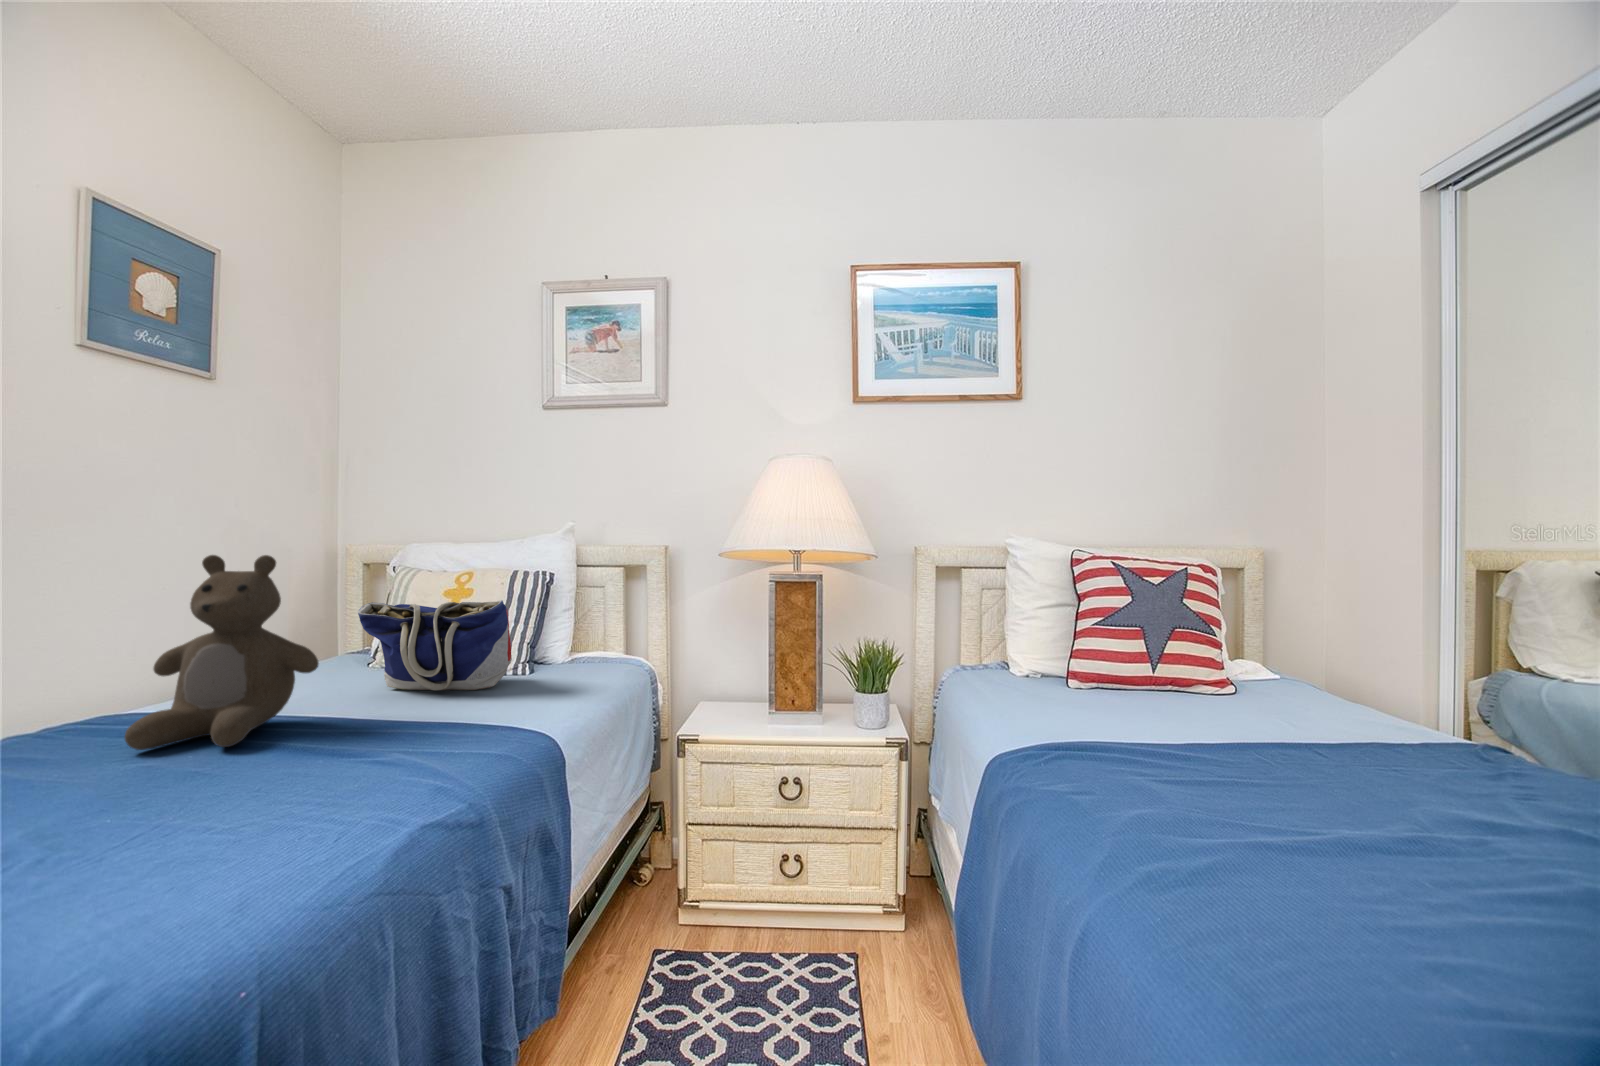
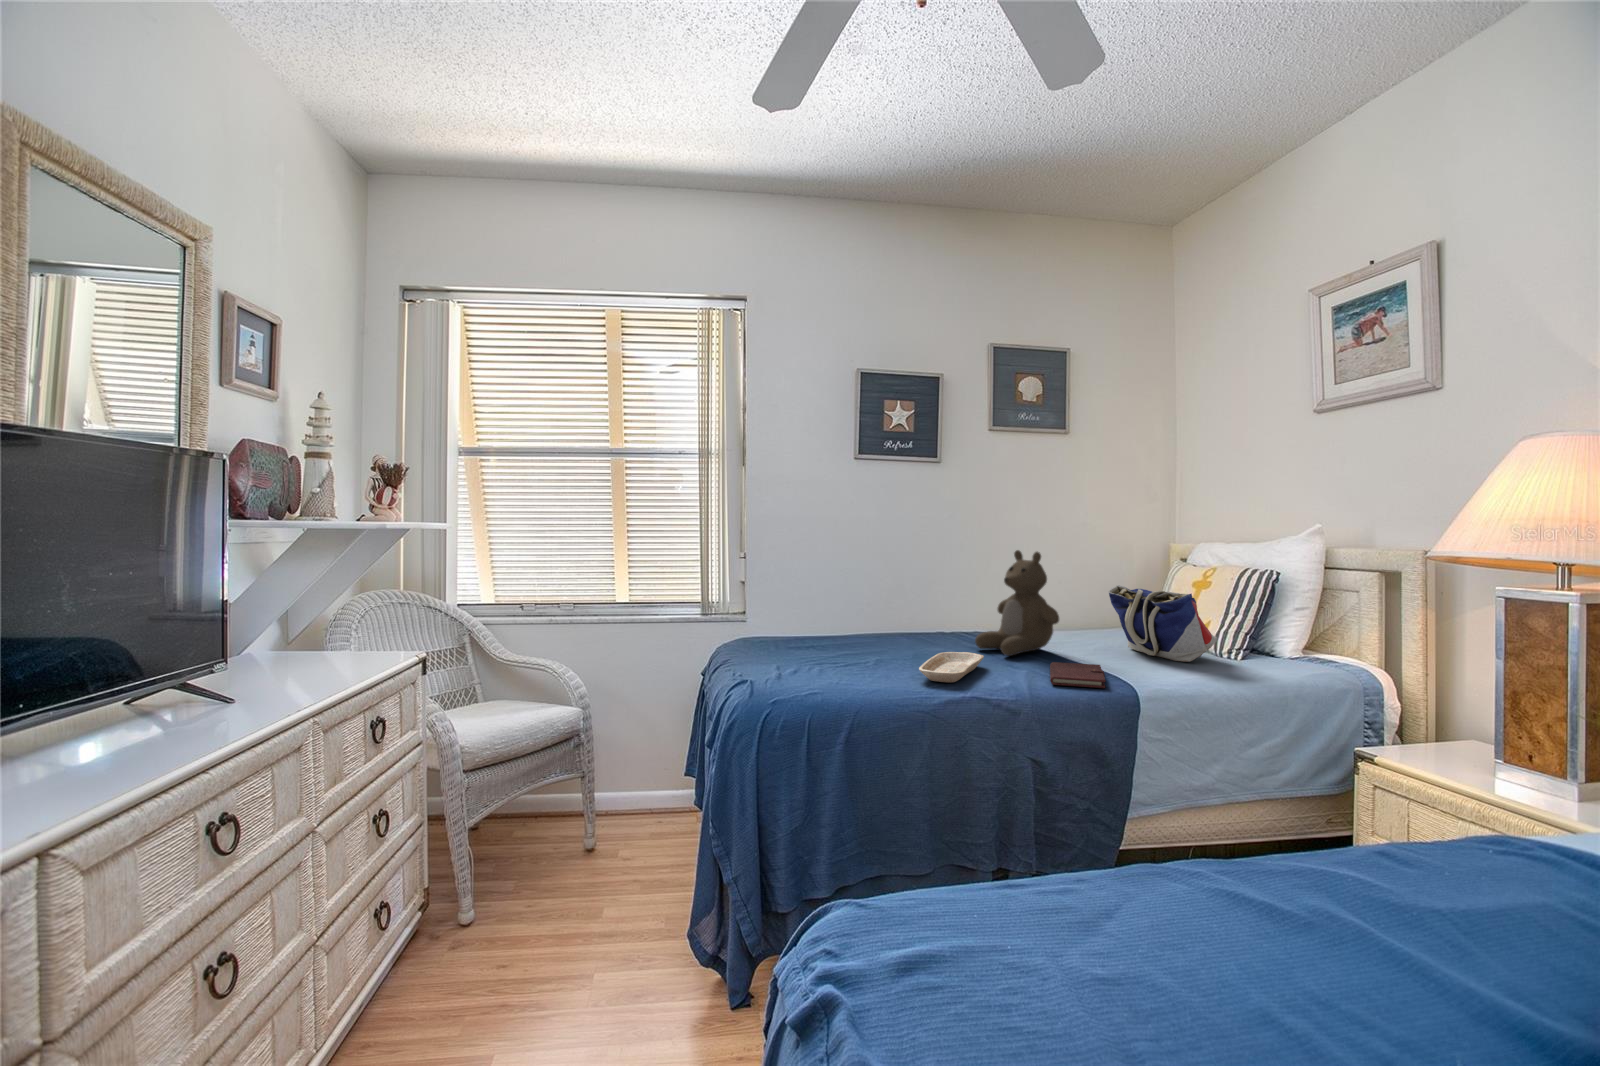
notebook: none [344,717,480,765] -> present [1050,662,1105,688]
tray: none [87,757,245,847] -> present [919,652,984,683]

